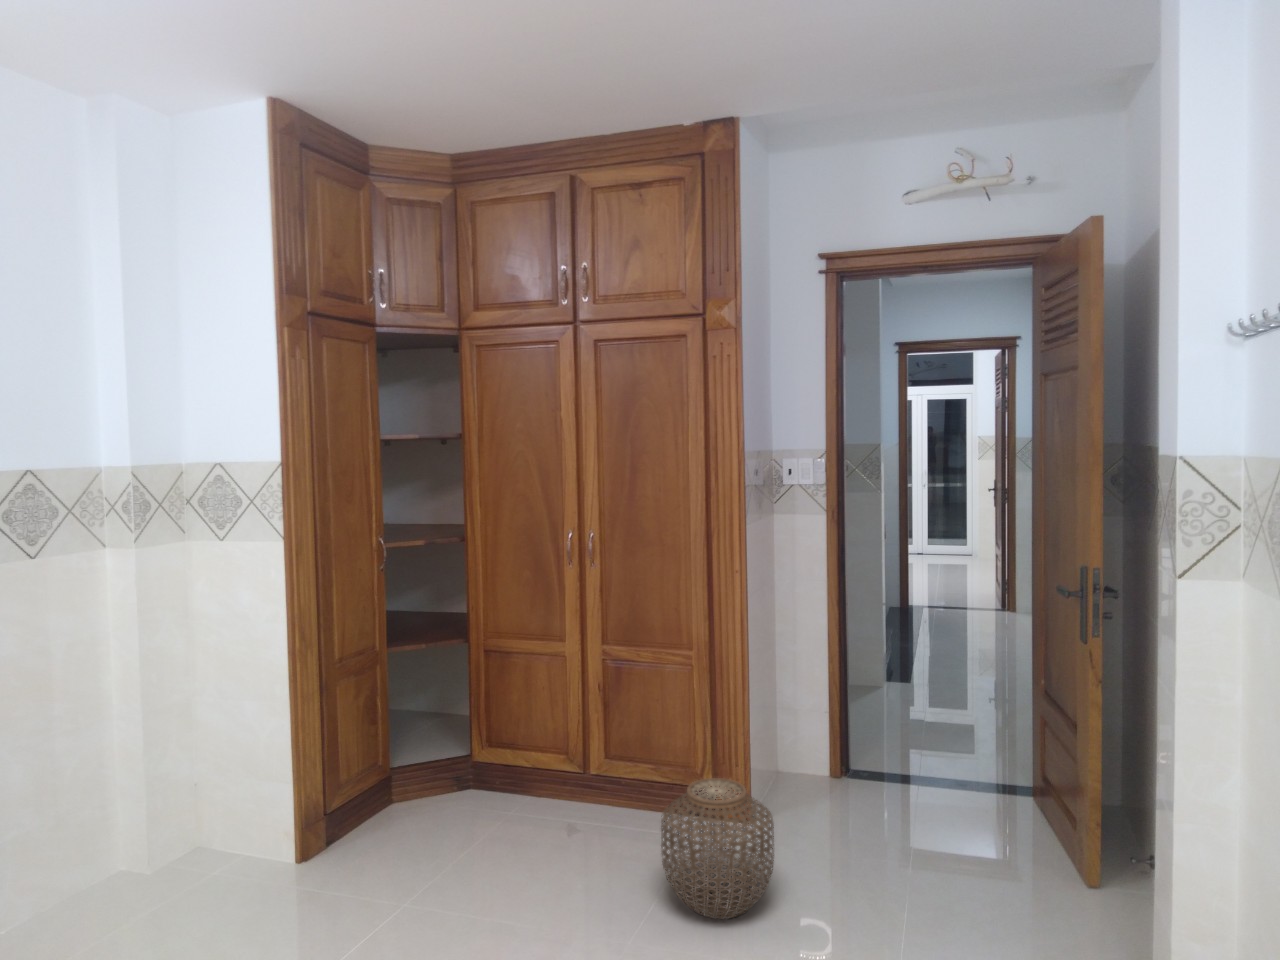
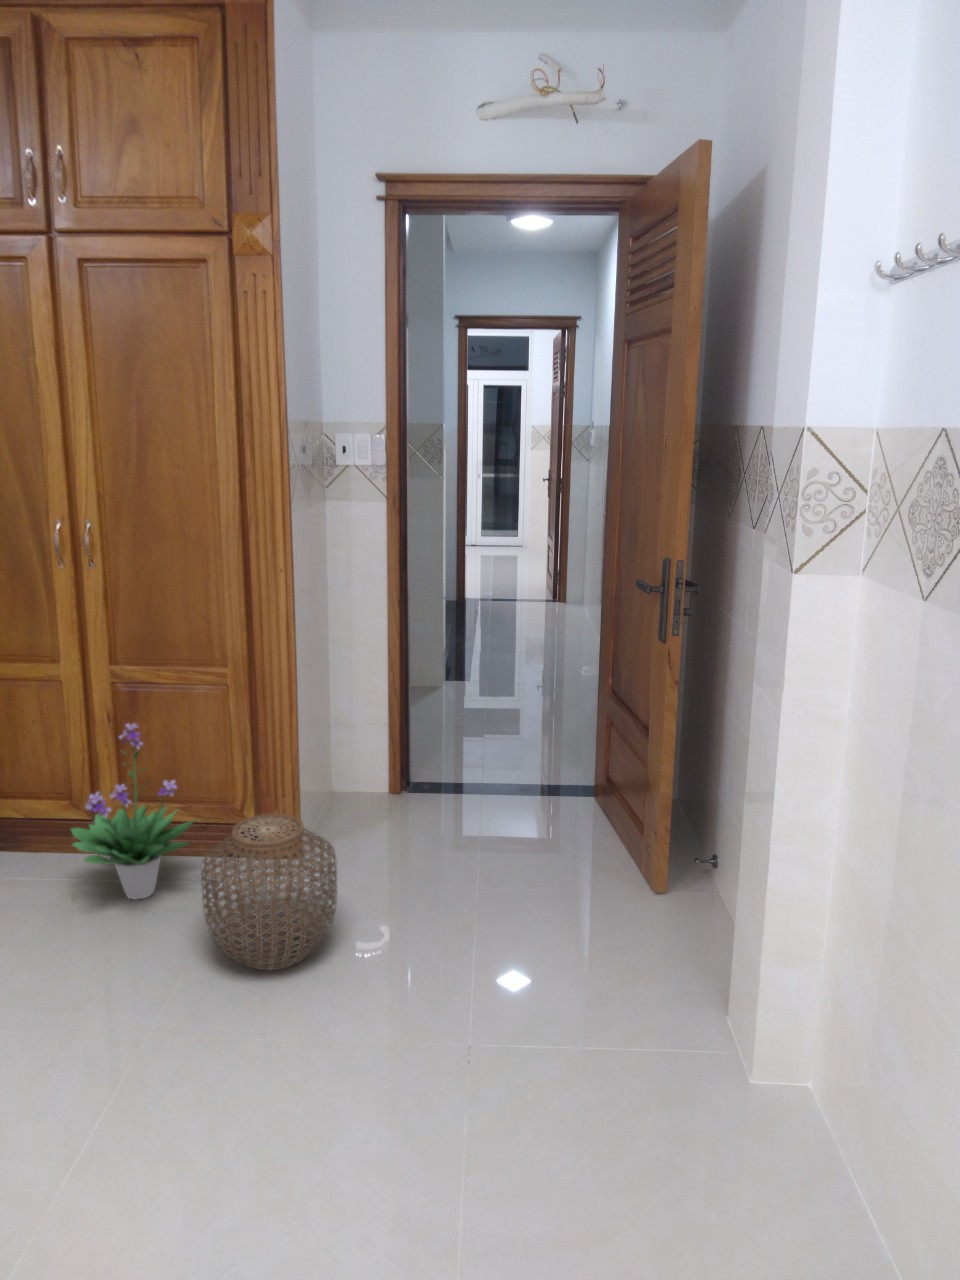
potted plant: none [562,693,663,844] -> present [71,724,194,900]

